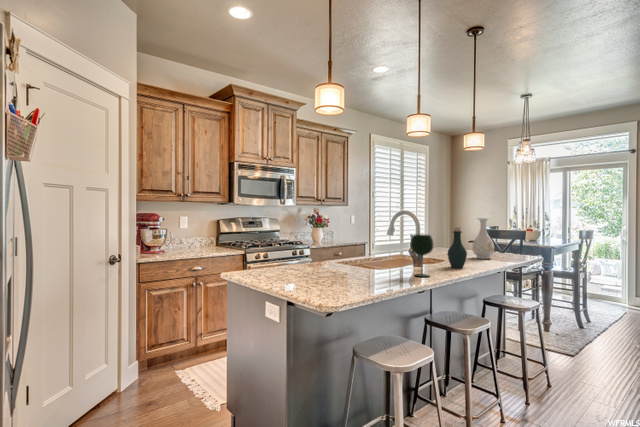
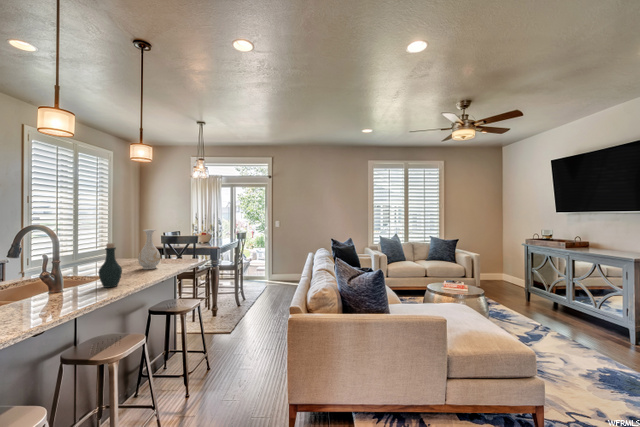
wine glass: present [411,234,433,277] -> none [30,258,66,312]

